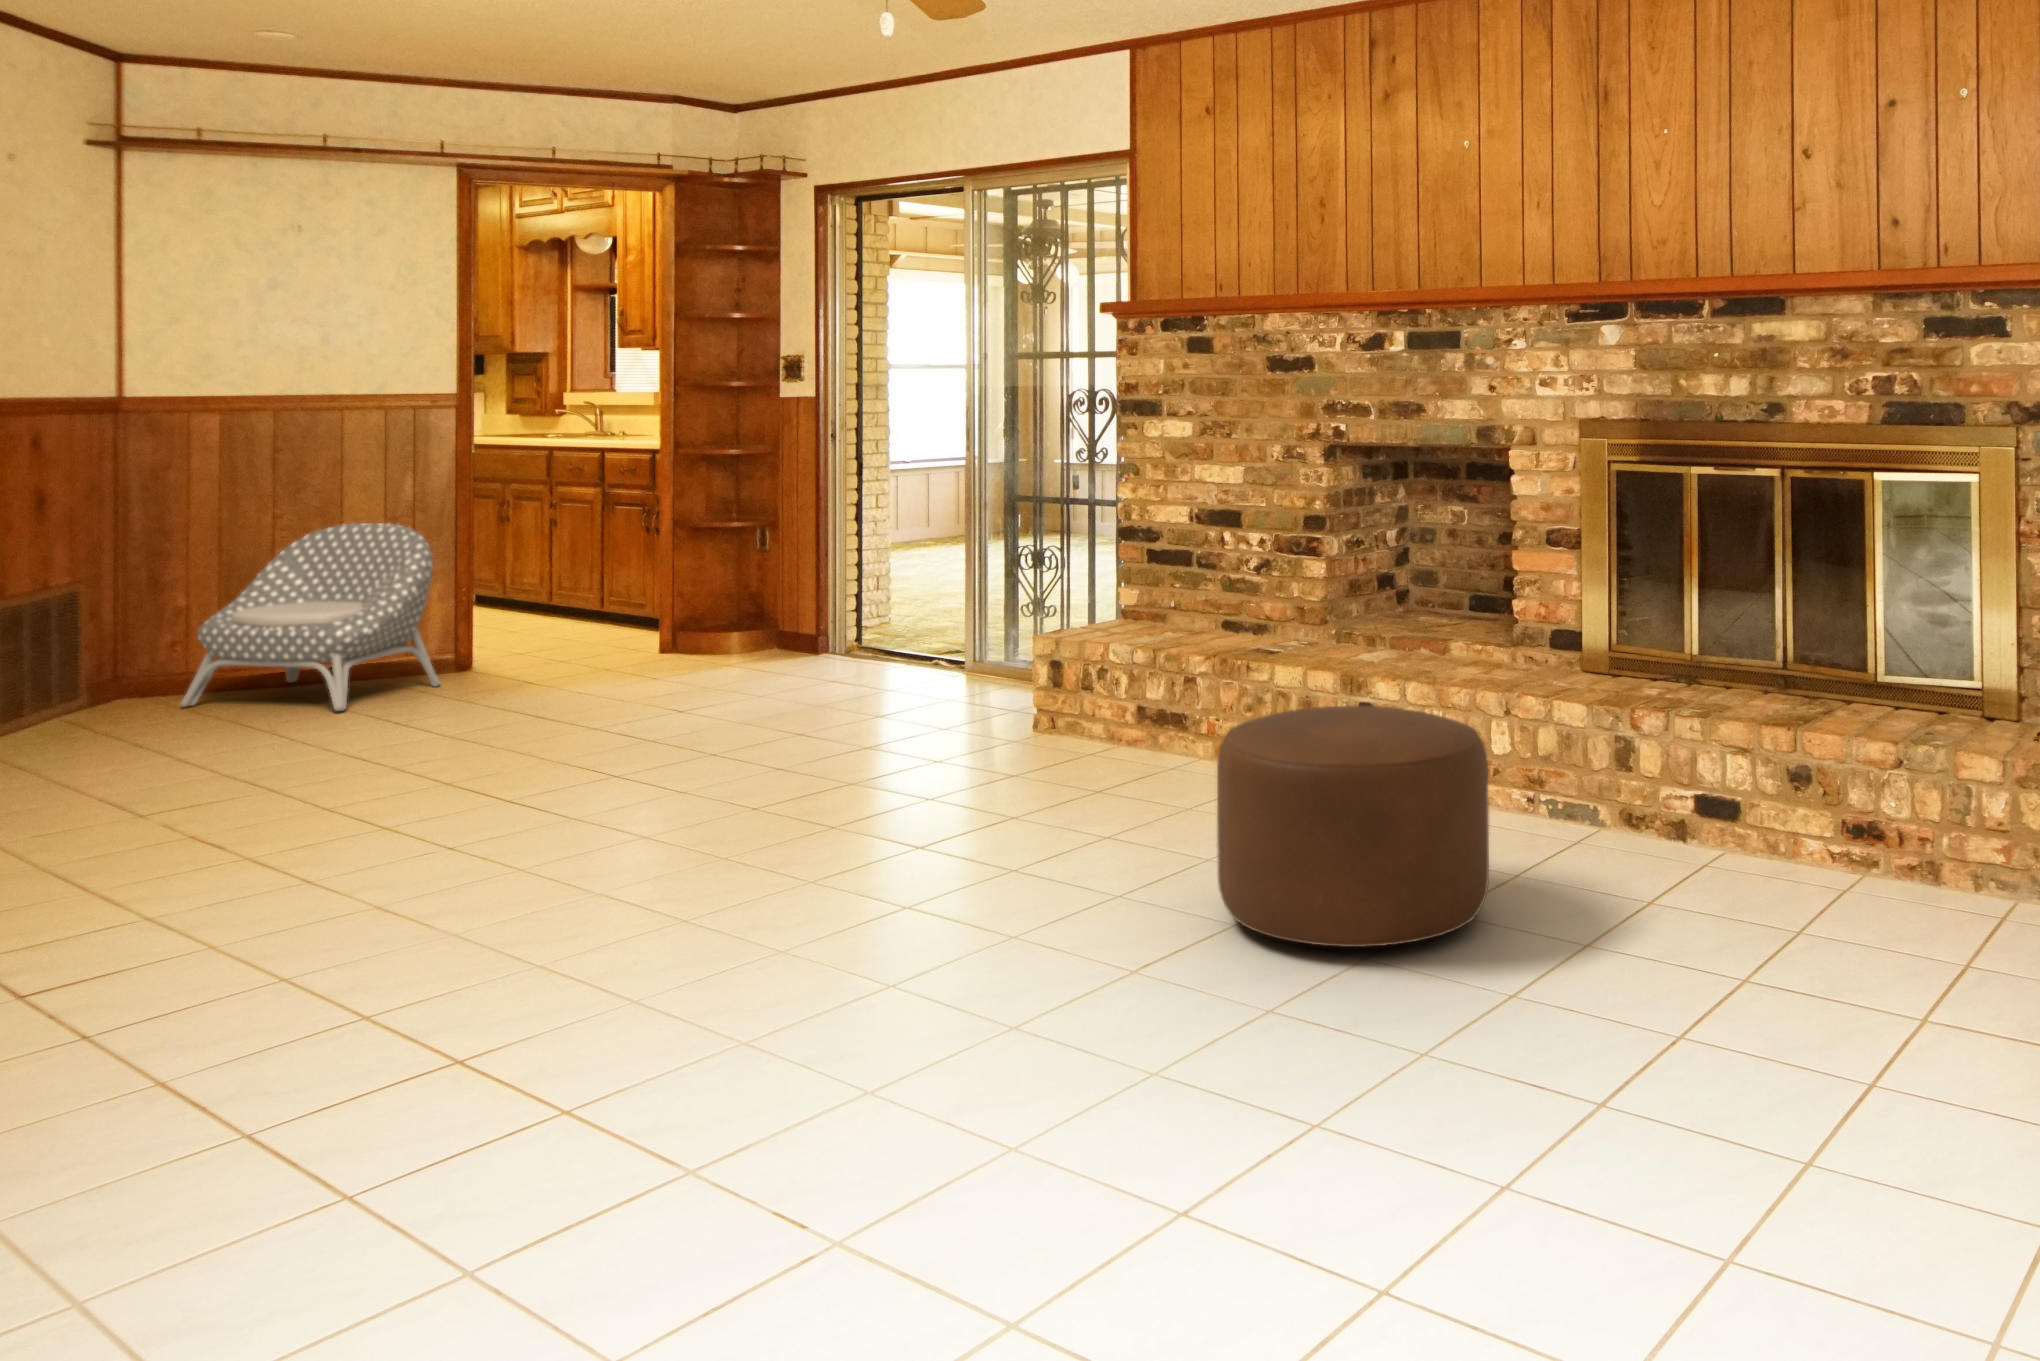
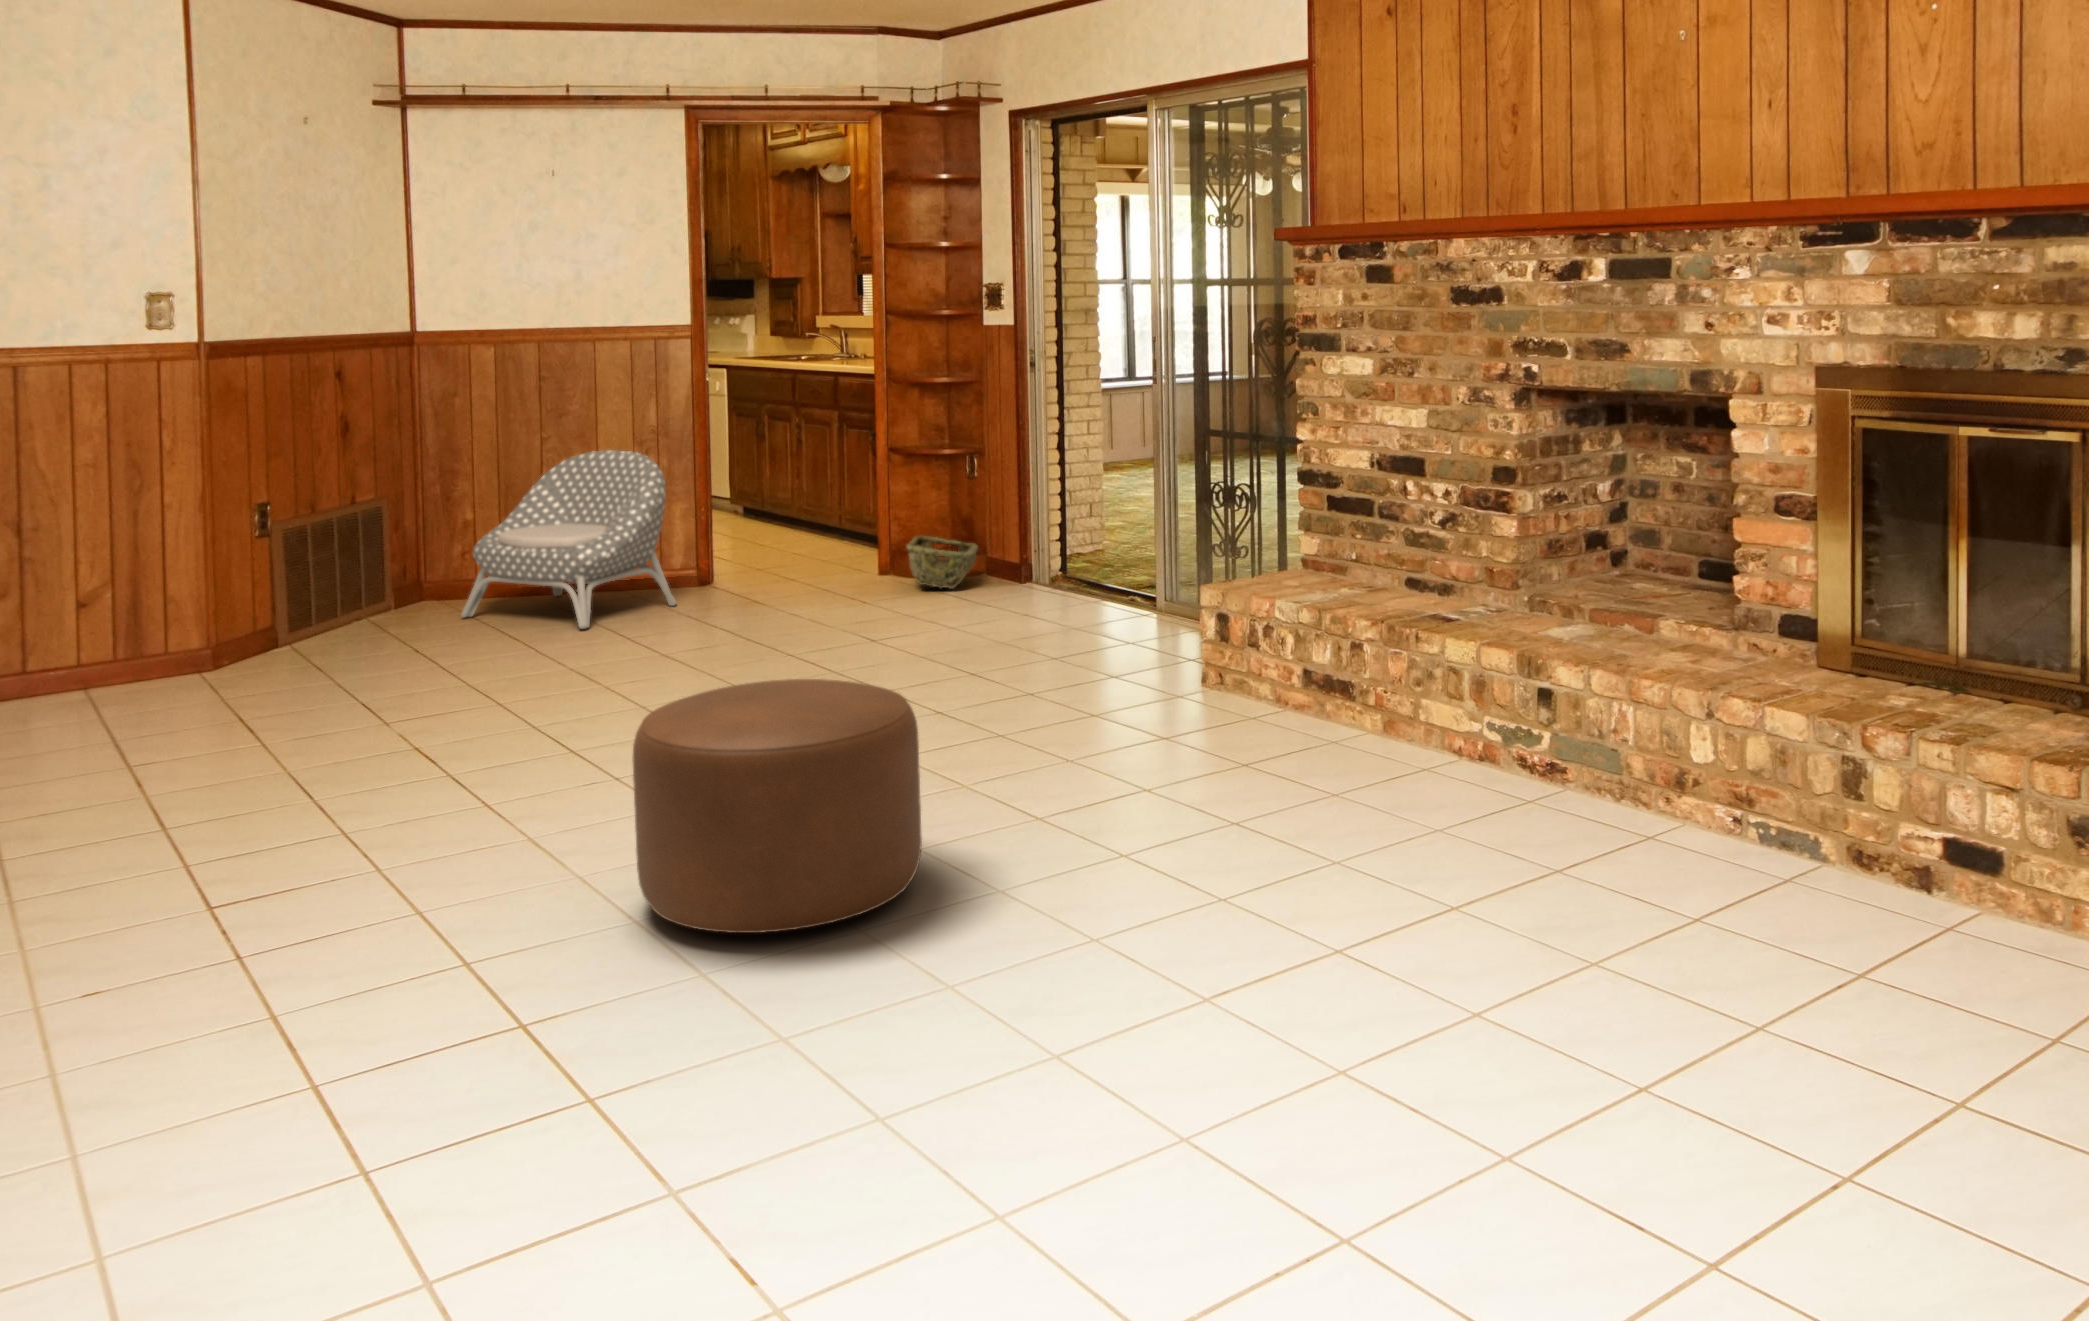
woven basket: none [698,608,769,660] -> present [907,536,978,589]
ottoman: present [1217,706,1489,947] -> present [633,679,922,933]

